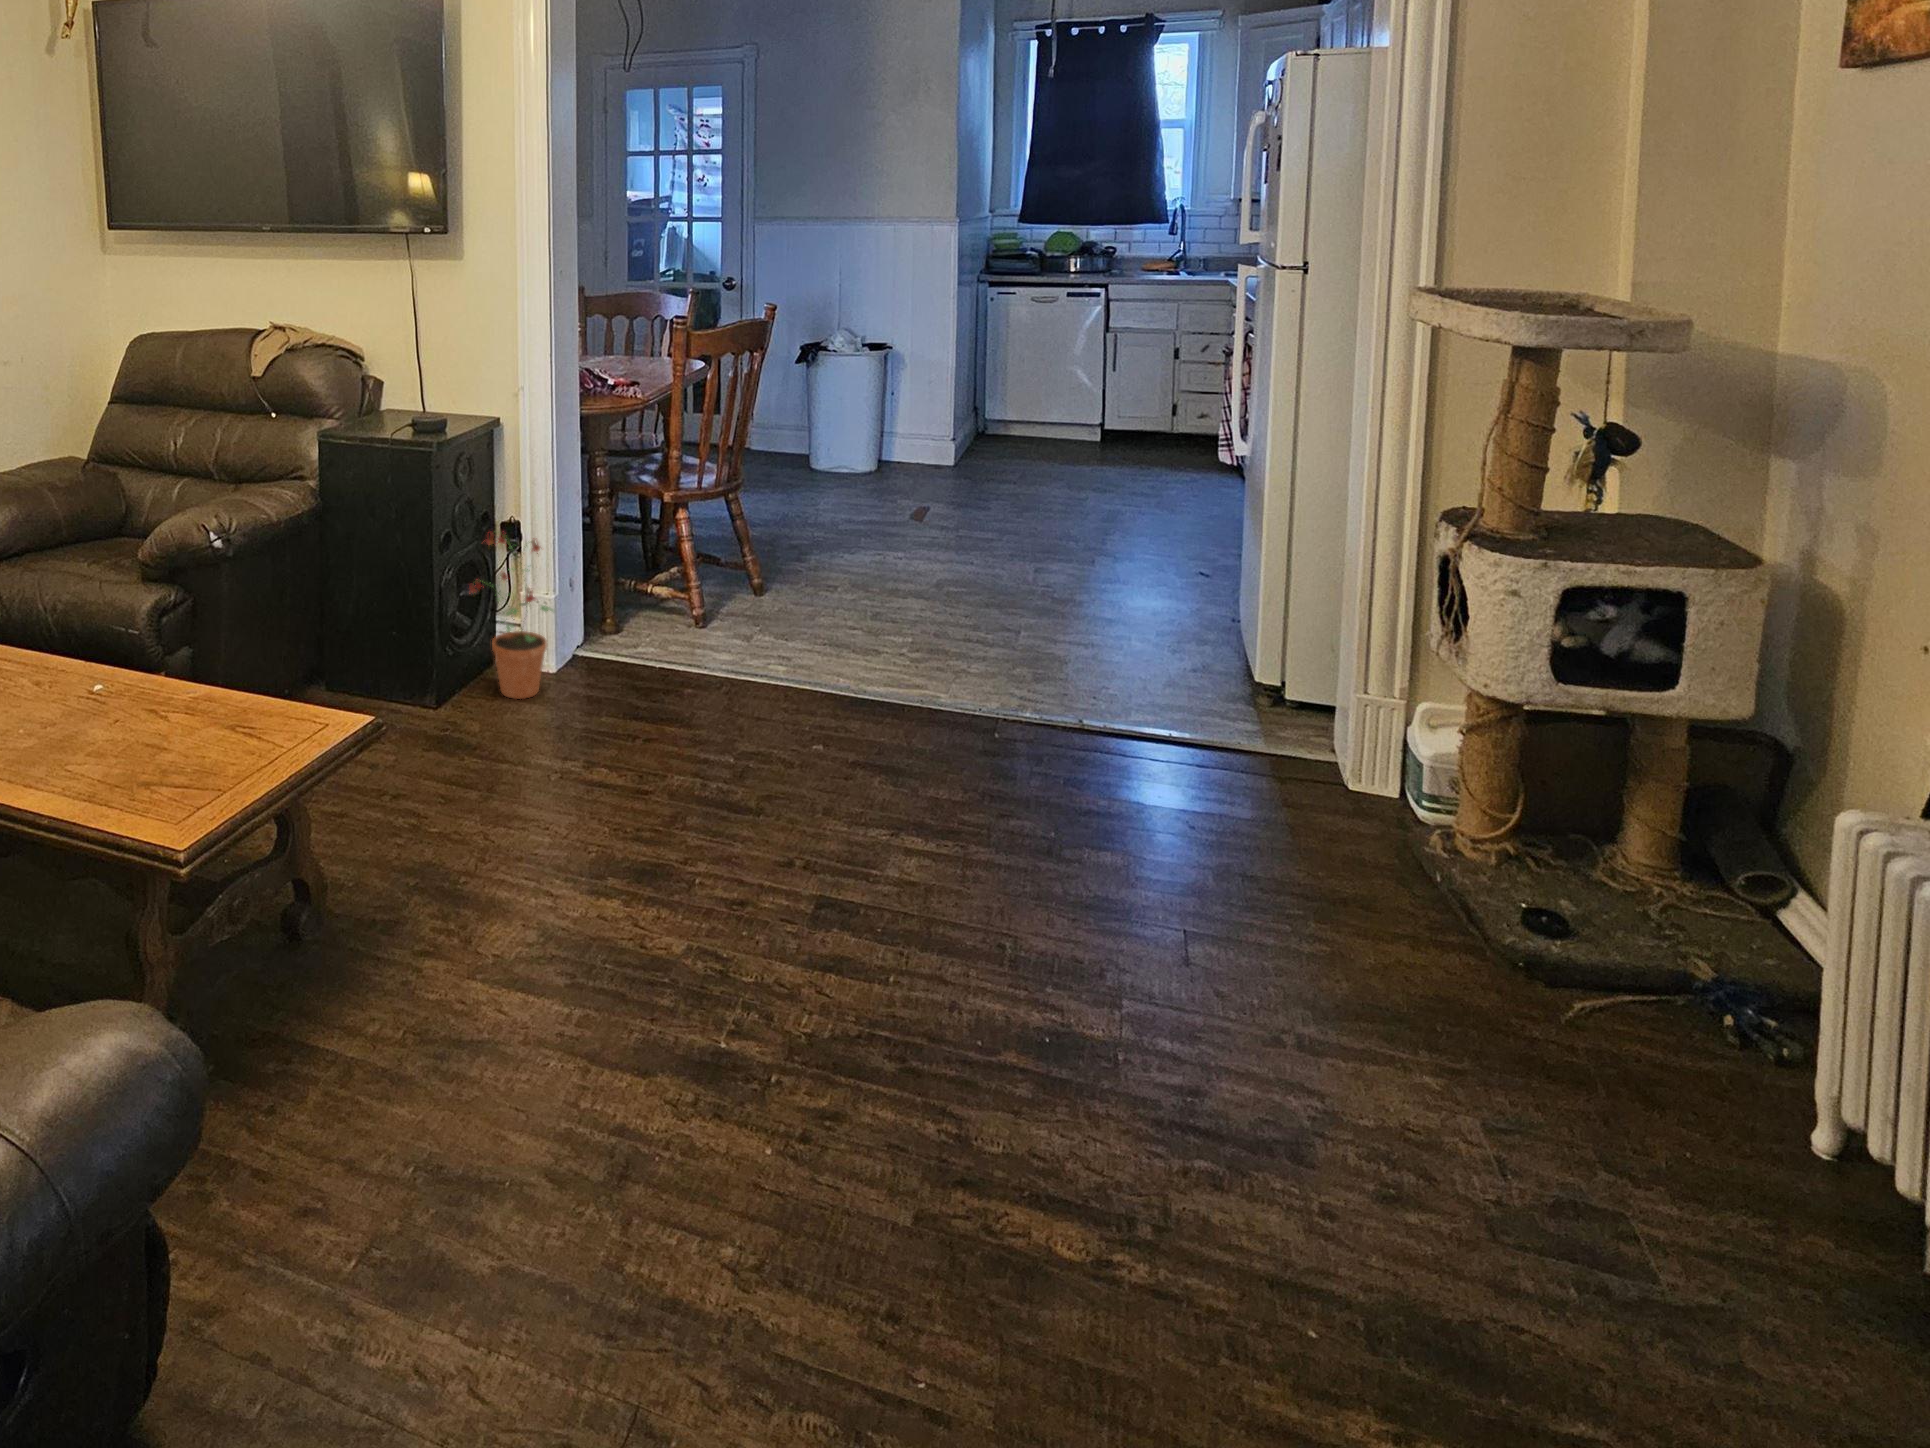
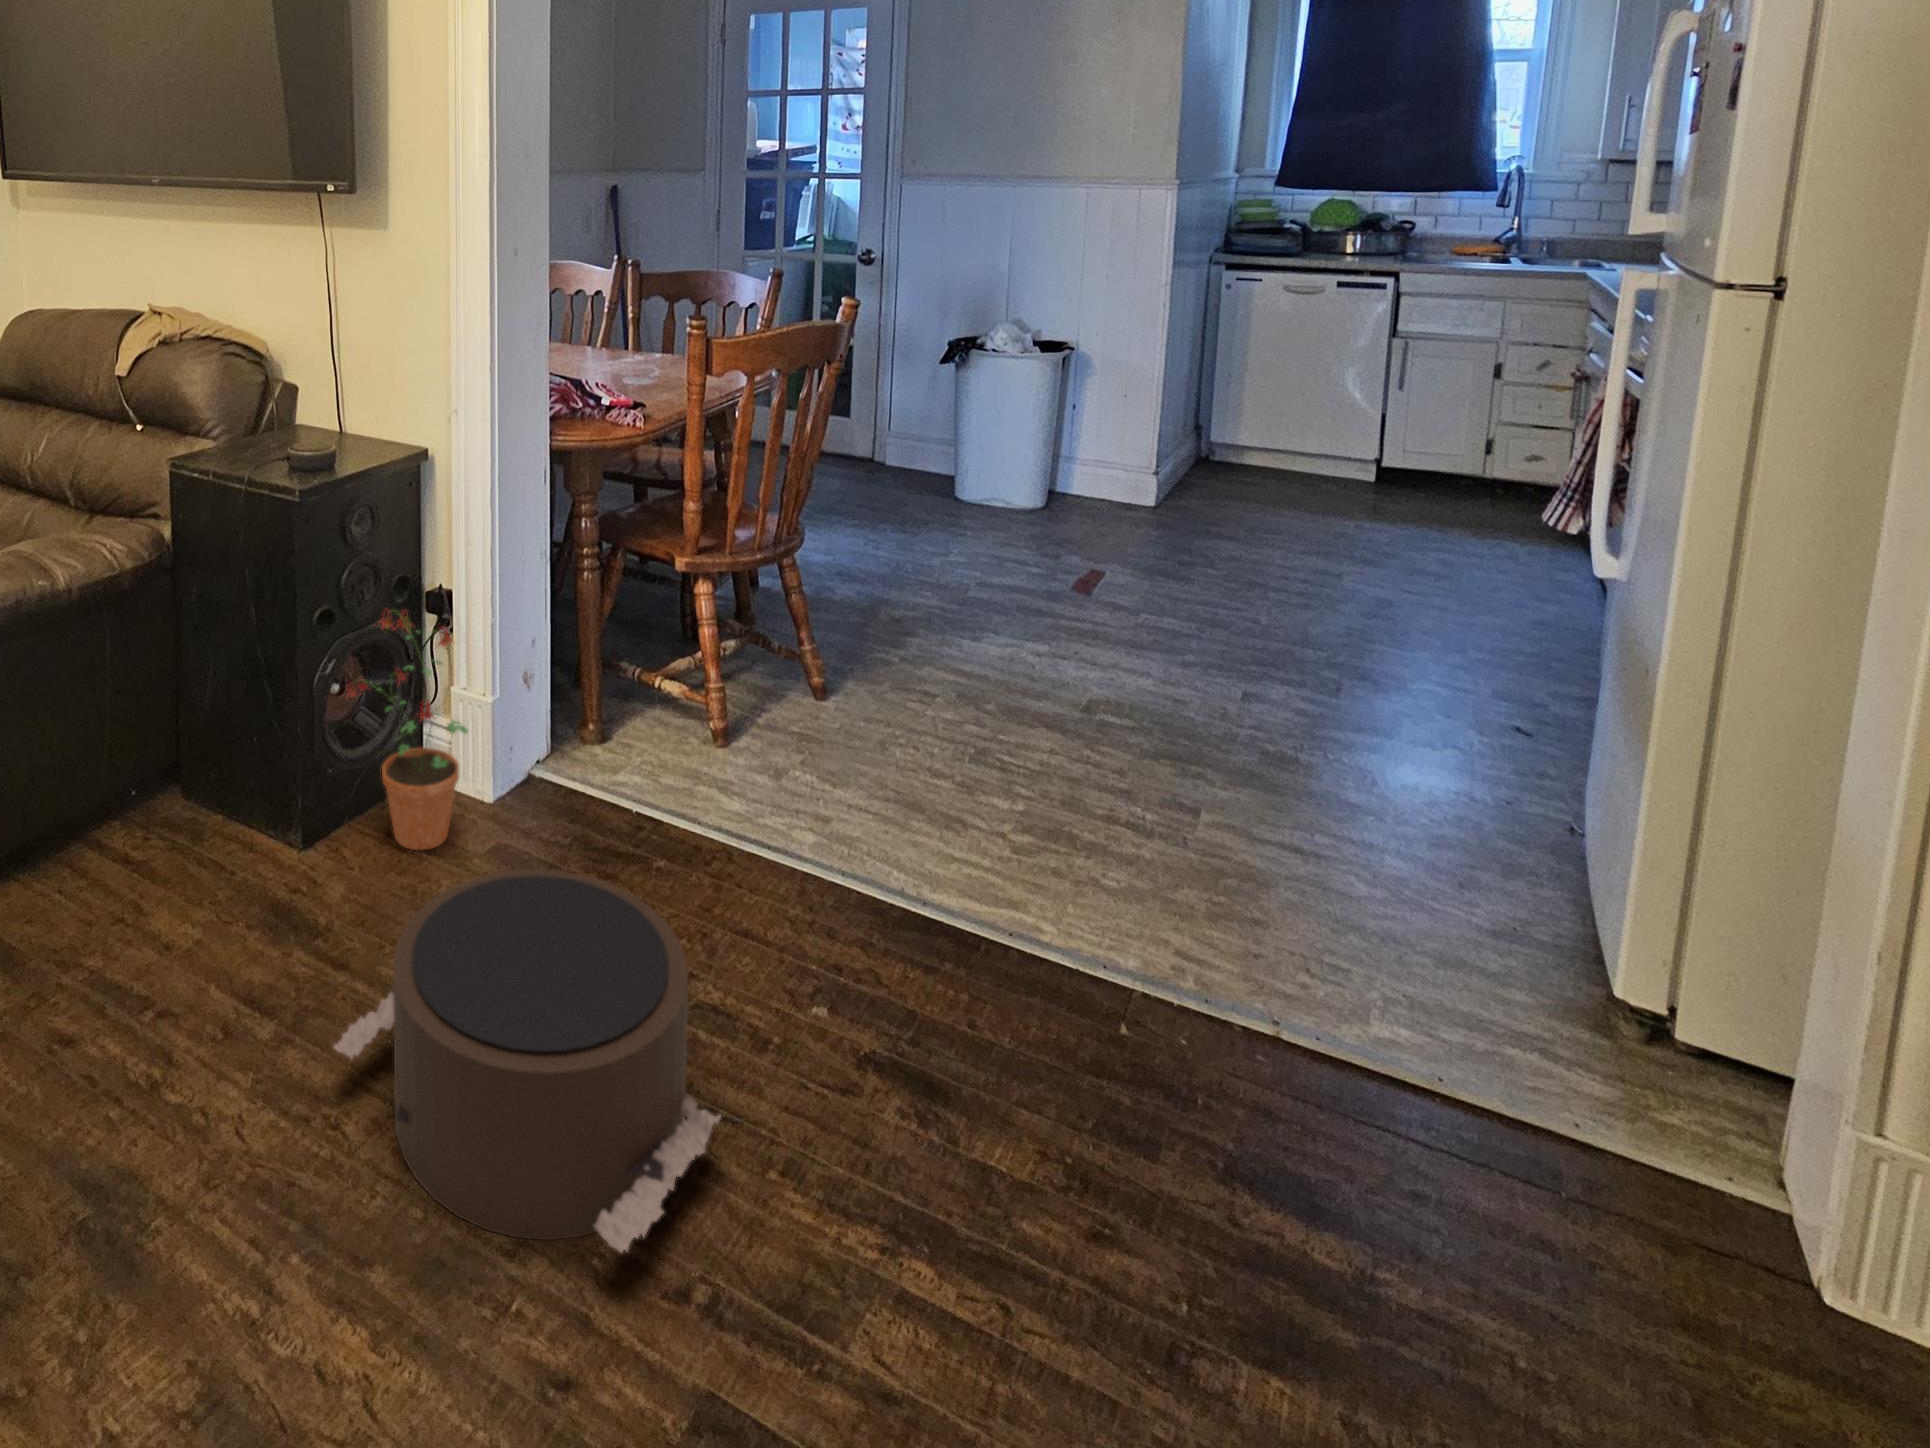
pouf: none [539,668,784,850] -> present [334,869,721,1252]

